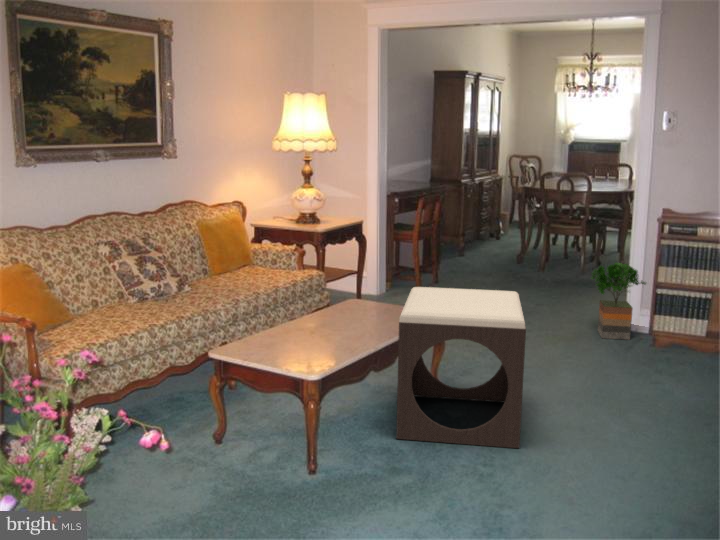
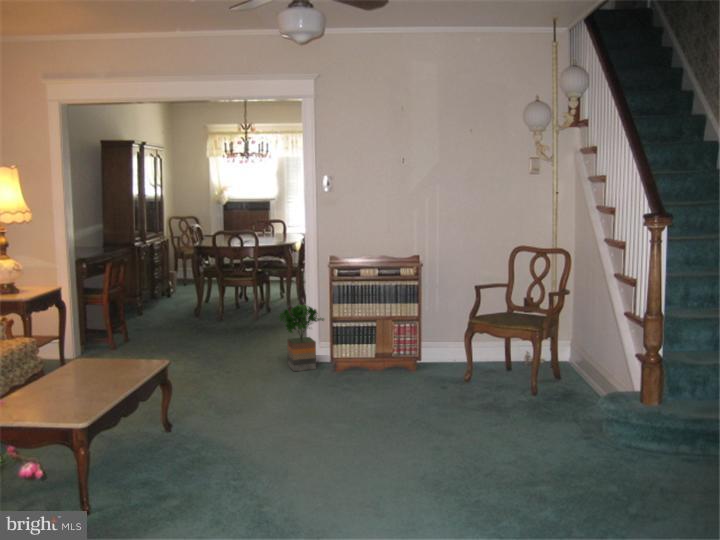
footstool: present [396,287,526,448] -> none [133,340,260,500]

